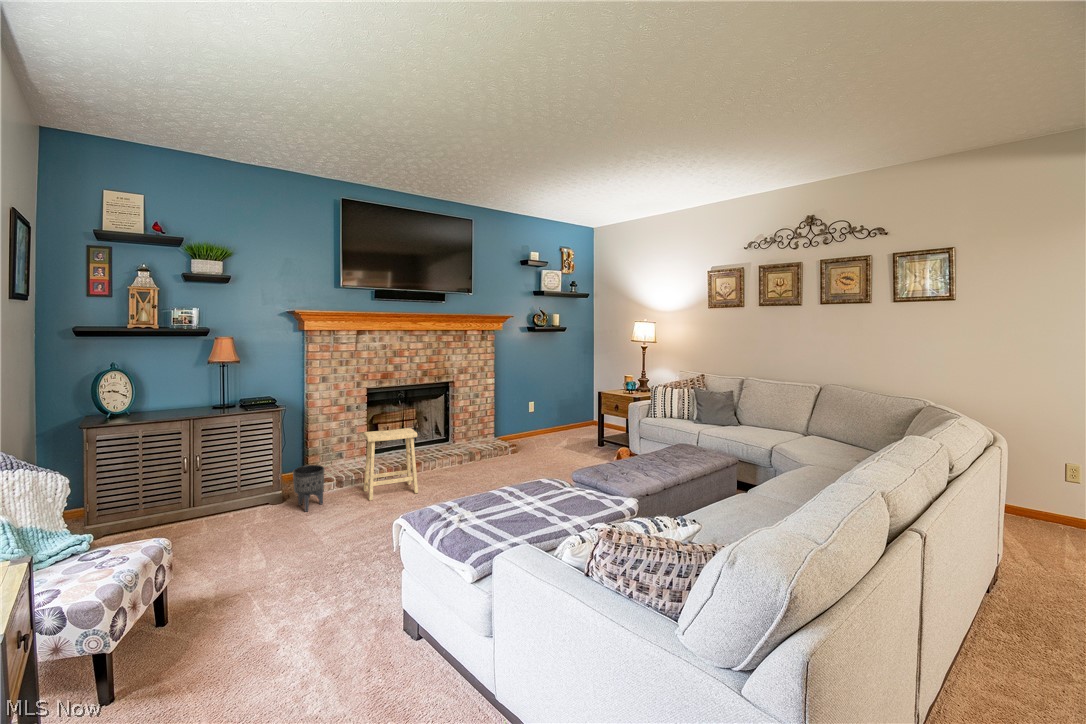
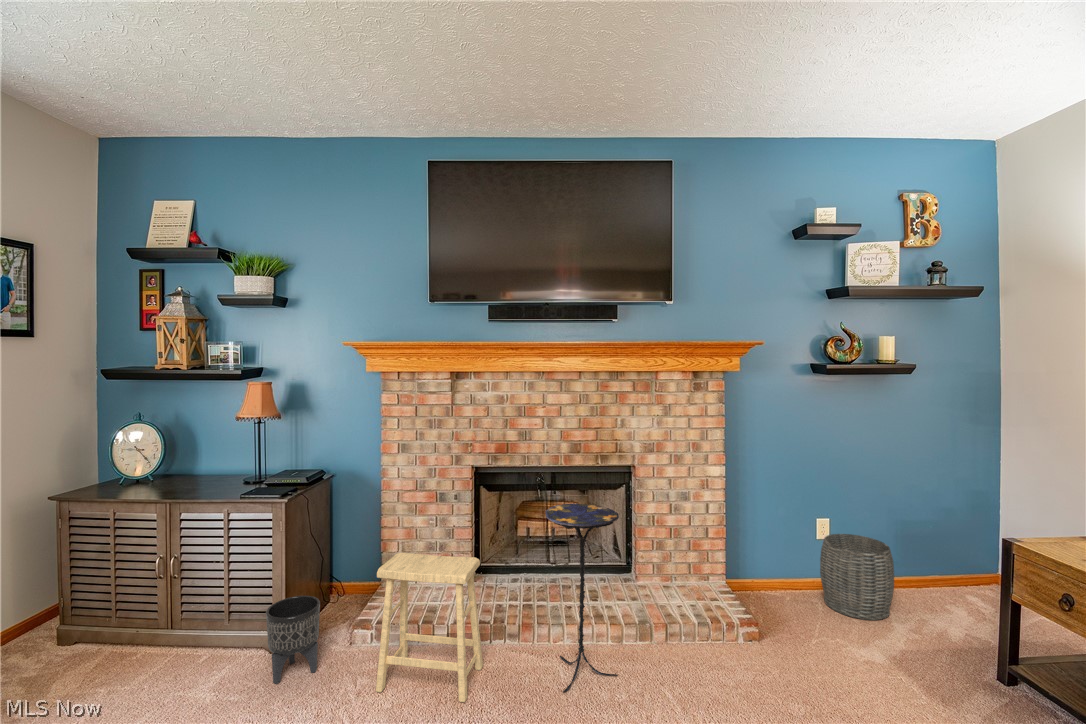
side table: none [441,397,477,481] -> present [546,503,619,692]
woven basket: none [531,407,560,441] -> present [820,534,894,620]

